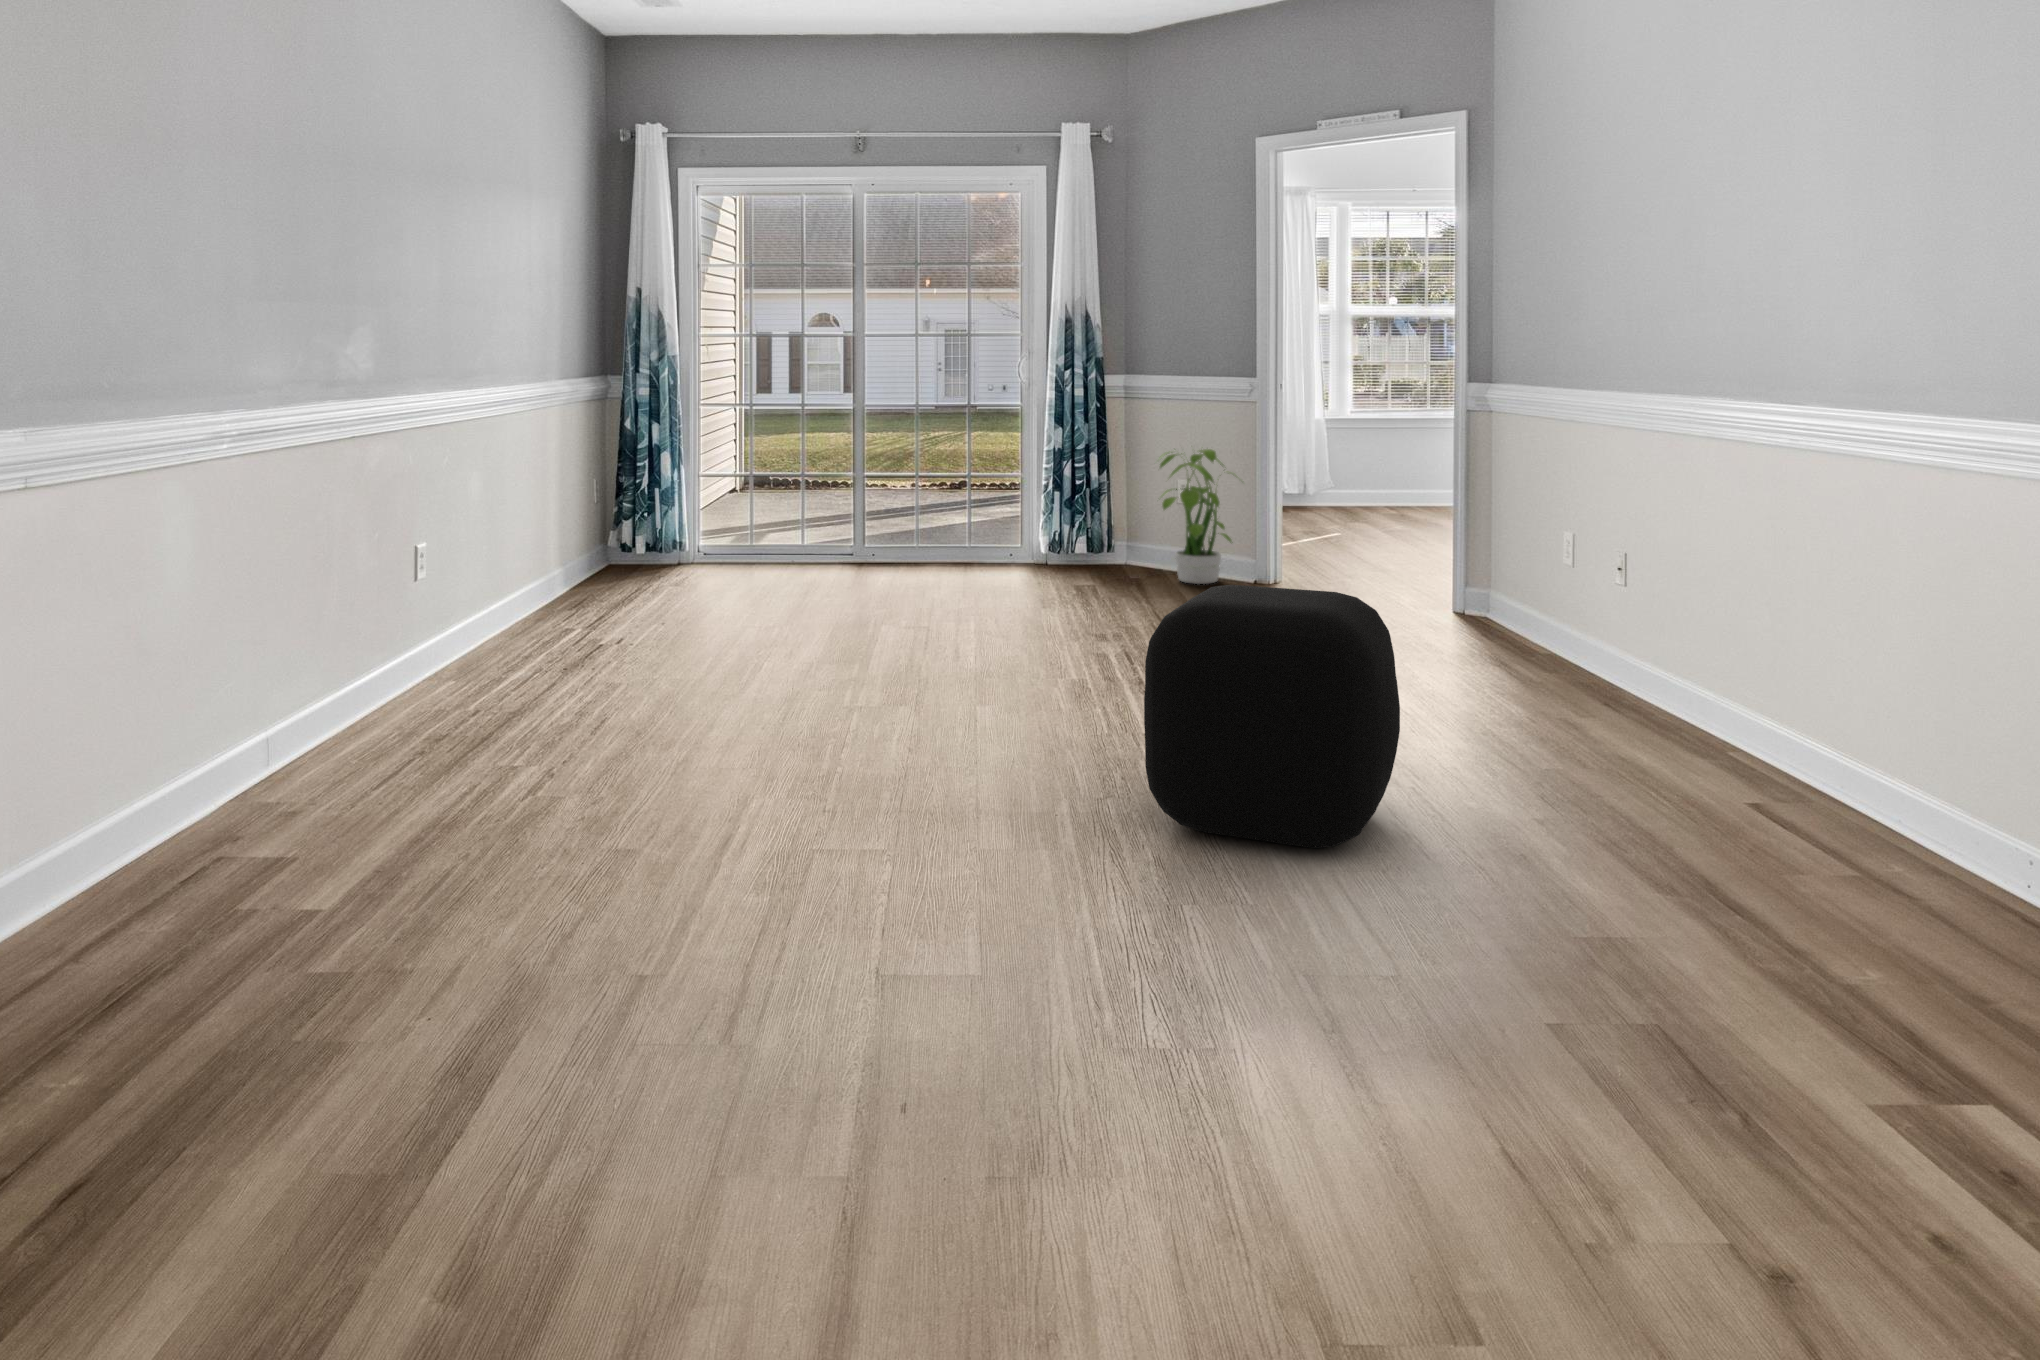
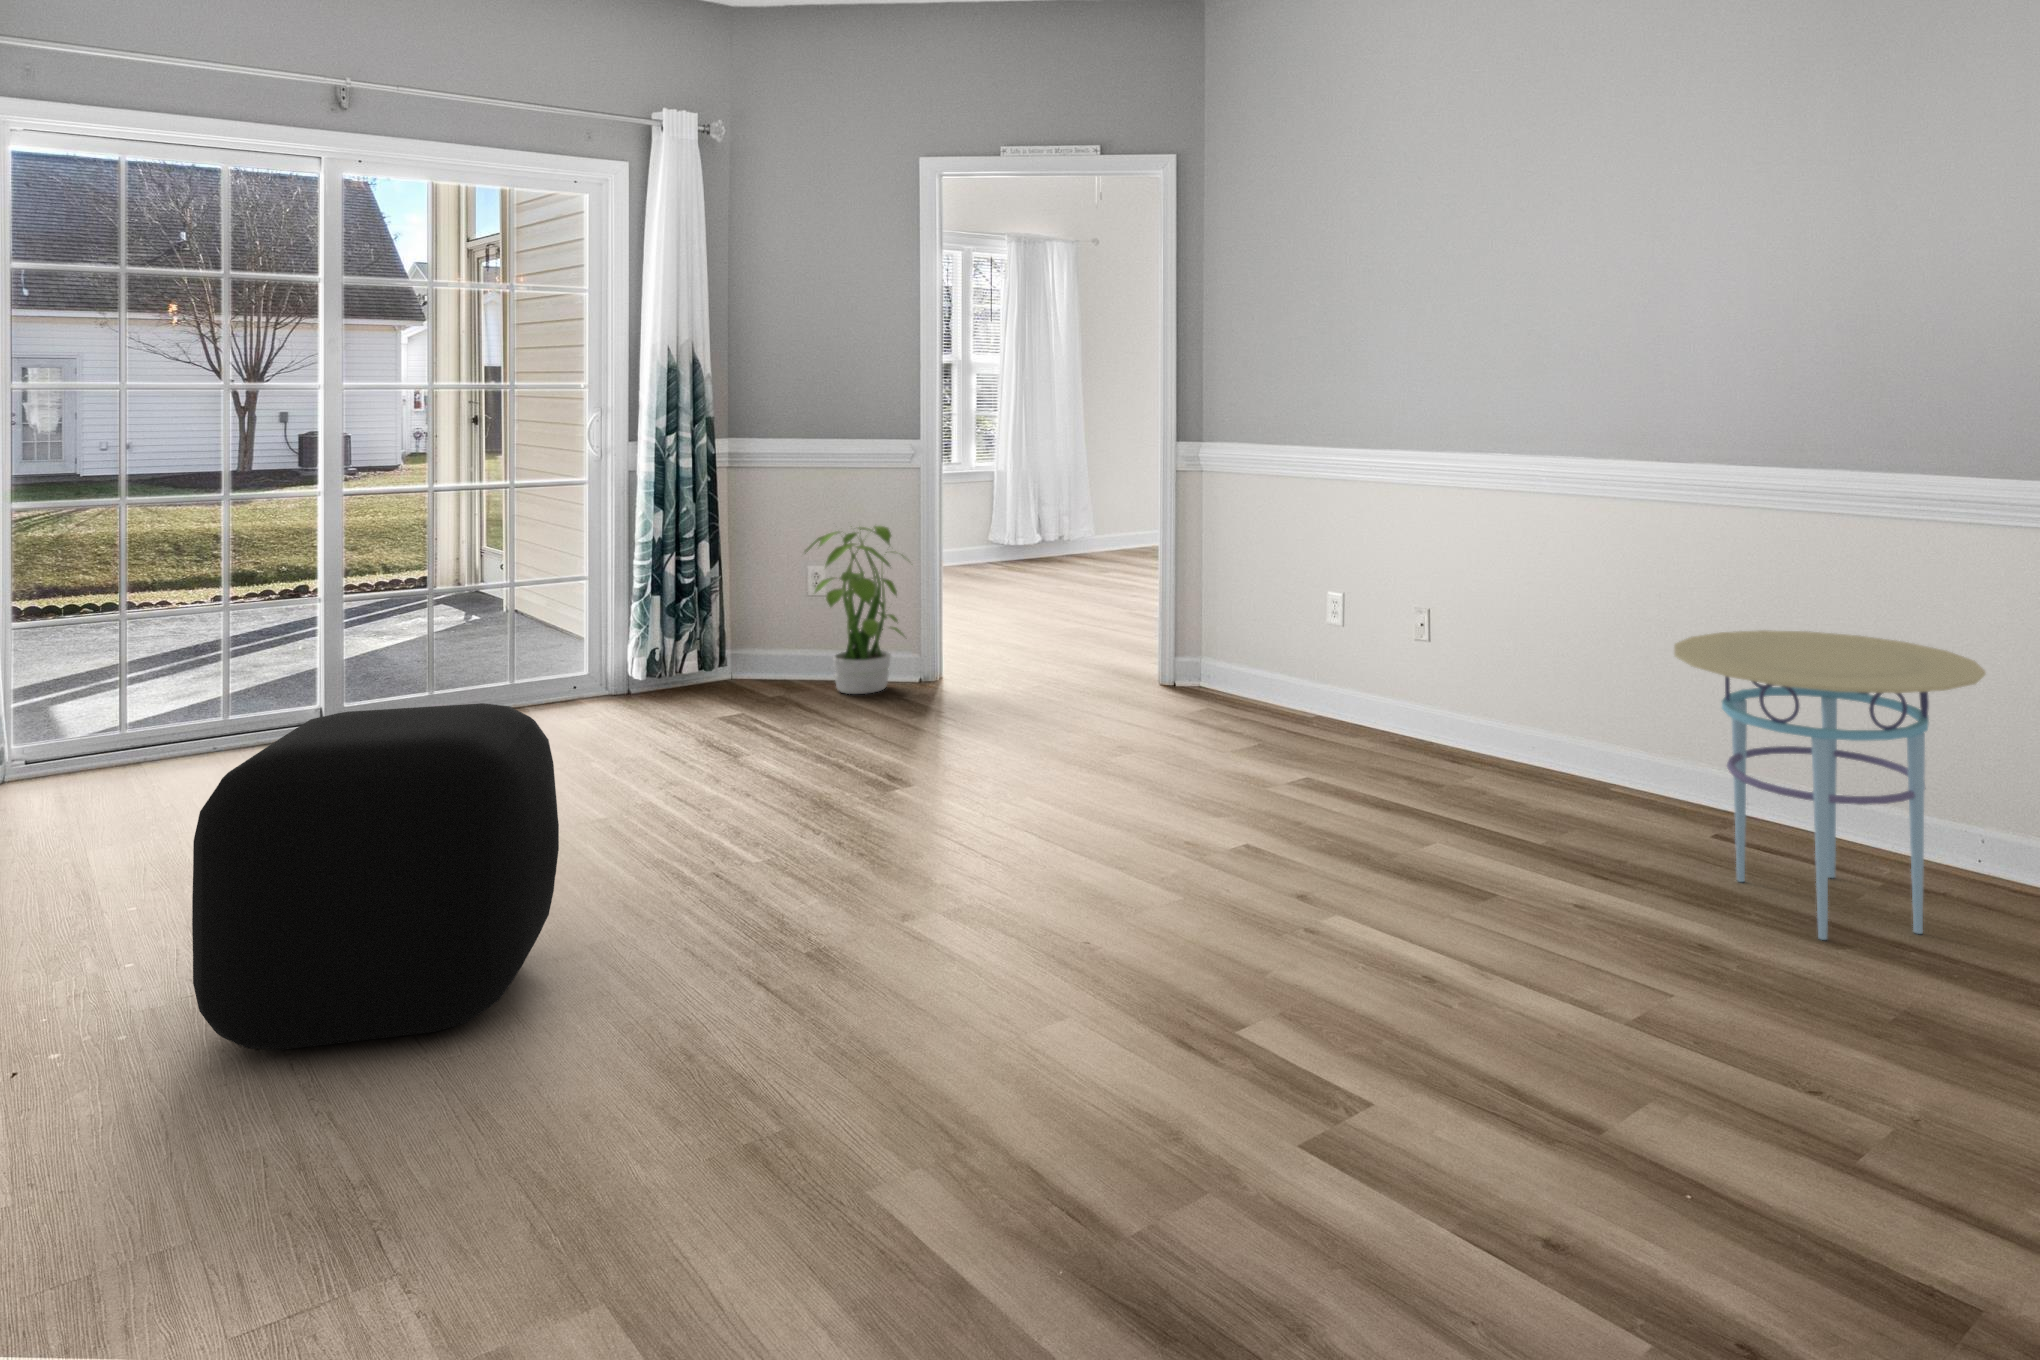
side table: none [1604,573,1927,874] -> present [1674,630,1985,940]
ottoman: present [1144,585,1400,848] -> present [192,703,559,1050]

